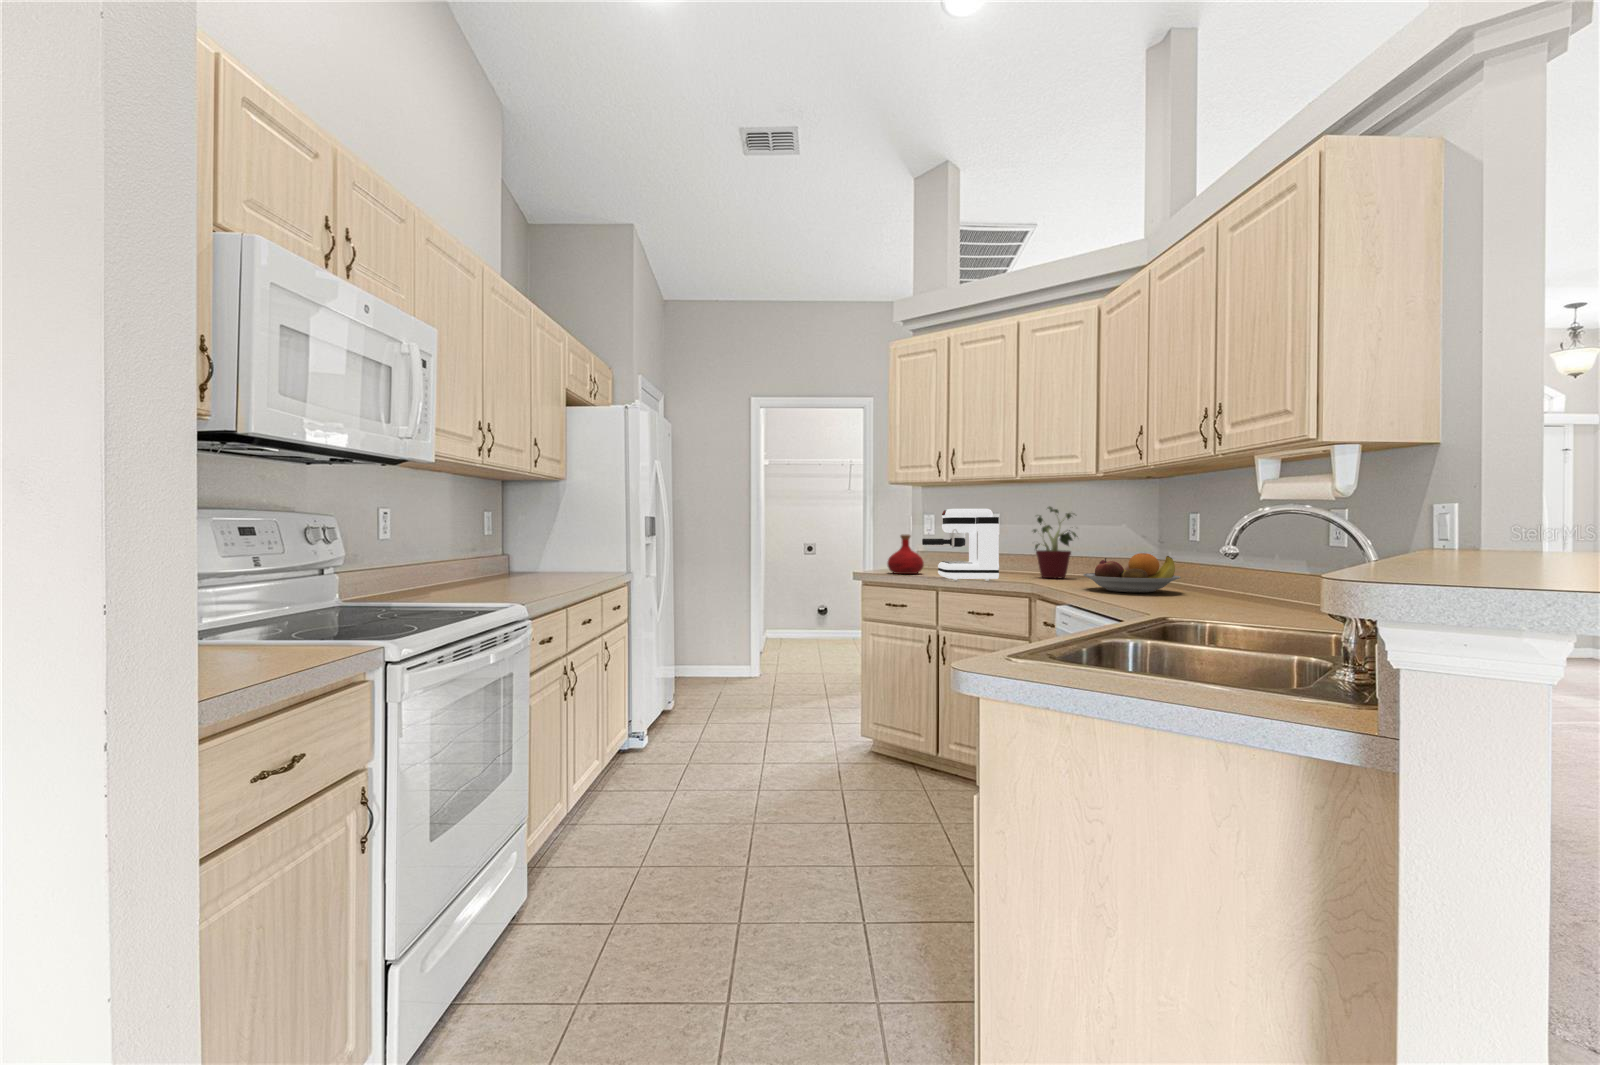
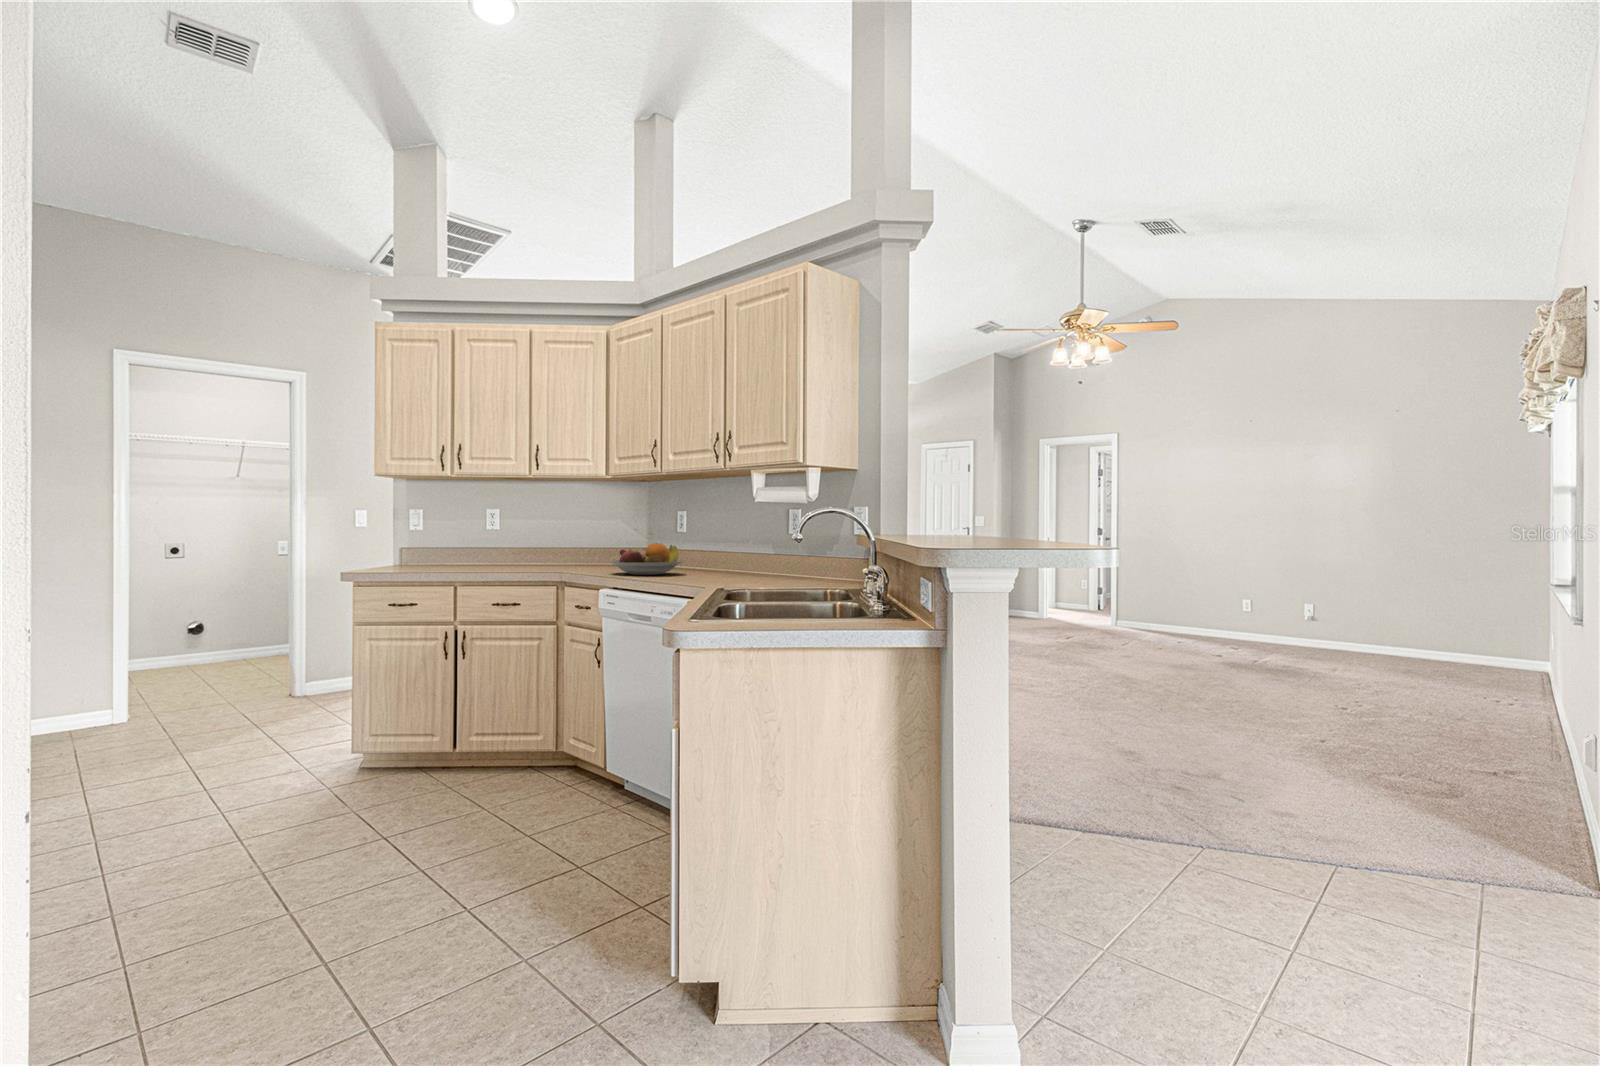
potted plant: present [1033,506,1076,578] -> none [541,503,584,568]
coffee maker: present [922,509,999,581] -> none [440,502,527,573]
bottle: present [887,535,924,574] -> none [384,528,429,570]

